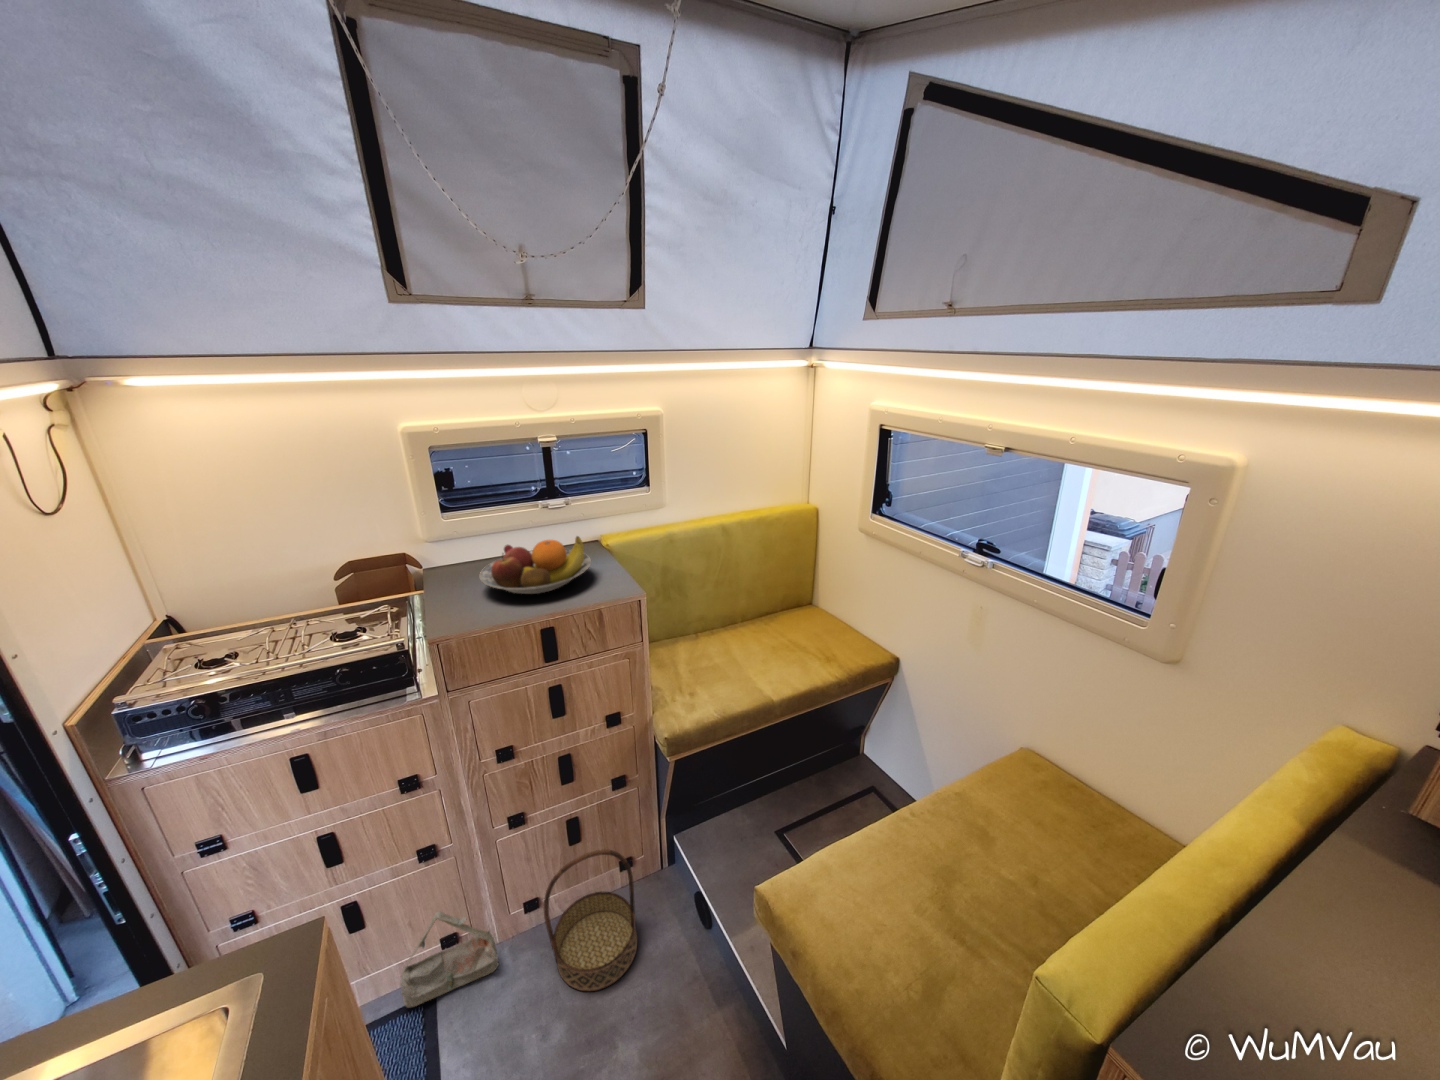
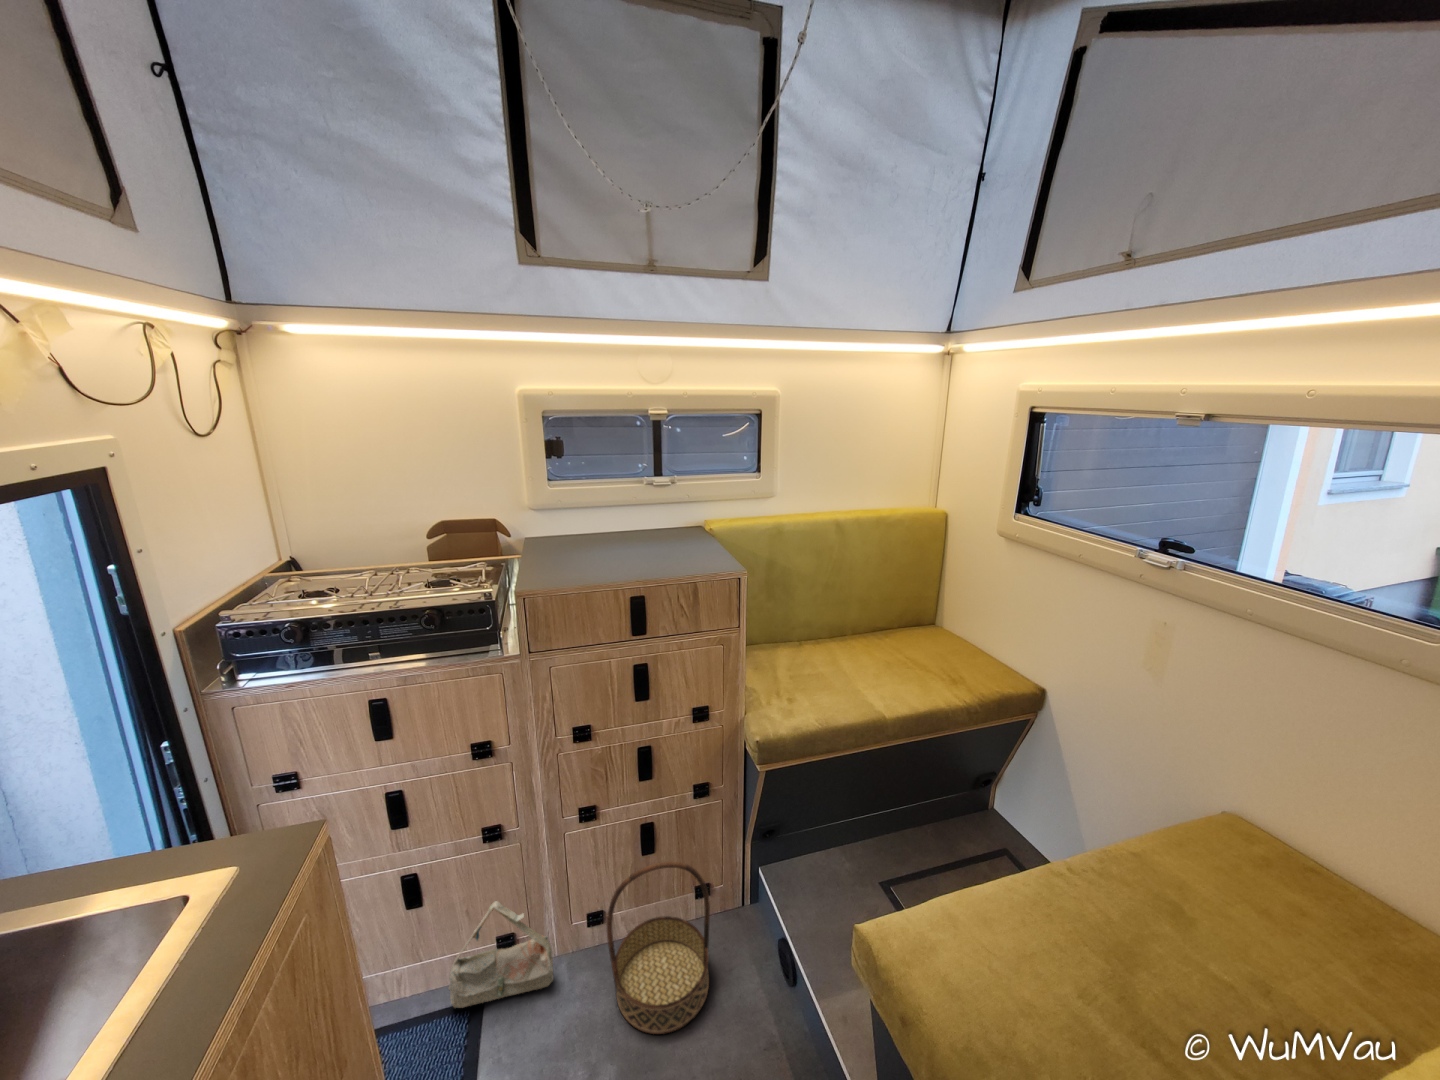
fruit bowl: present [480,536,591,594] -> none [575,509,691,565]

